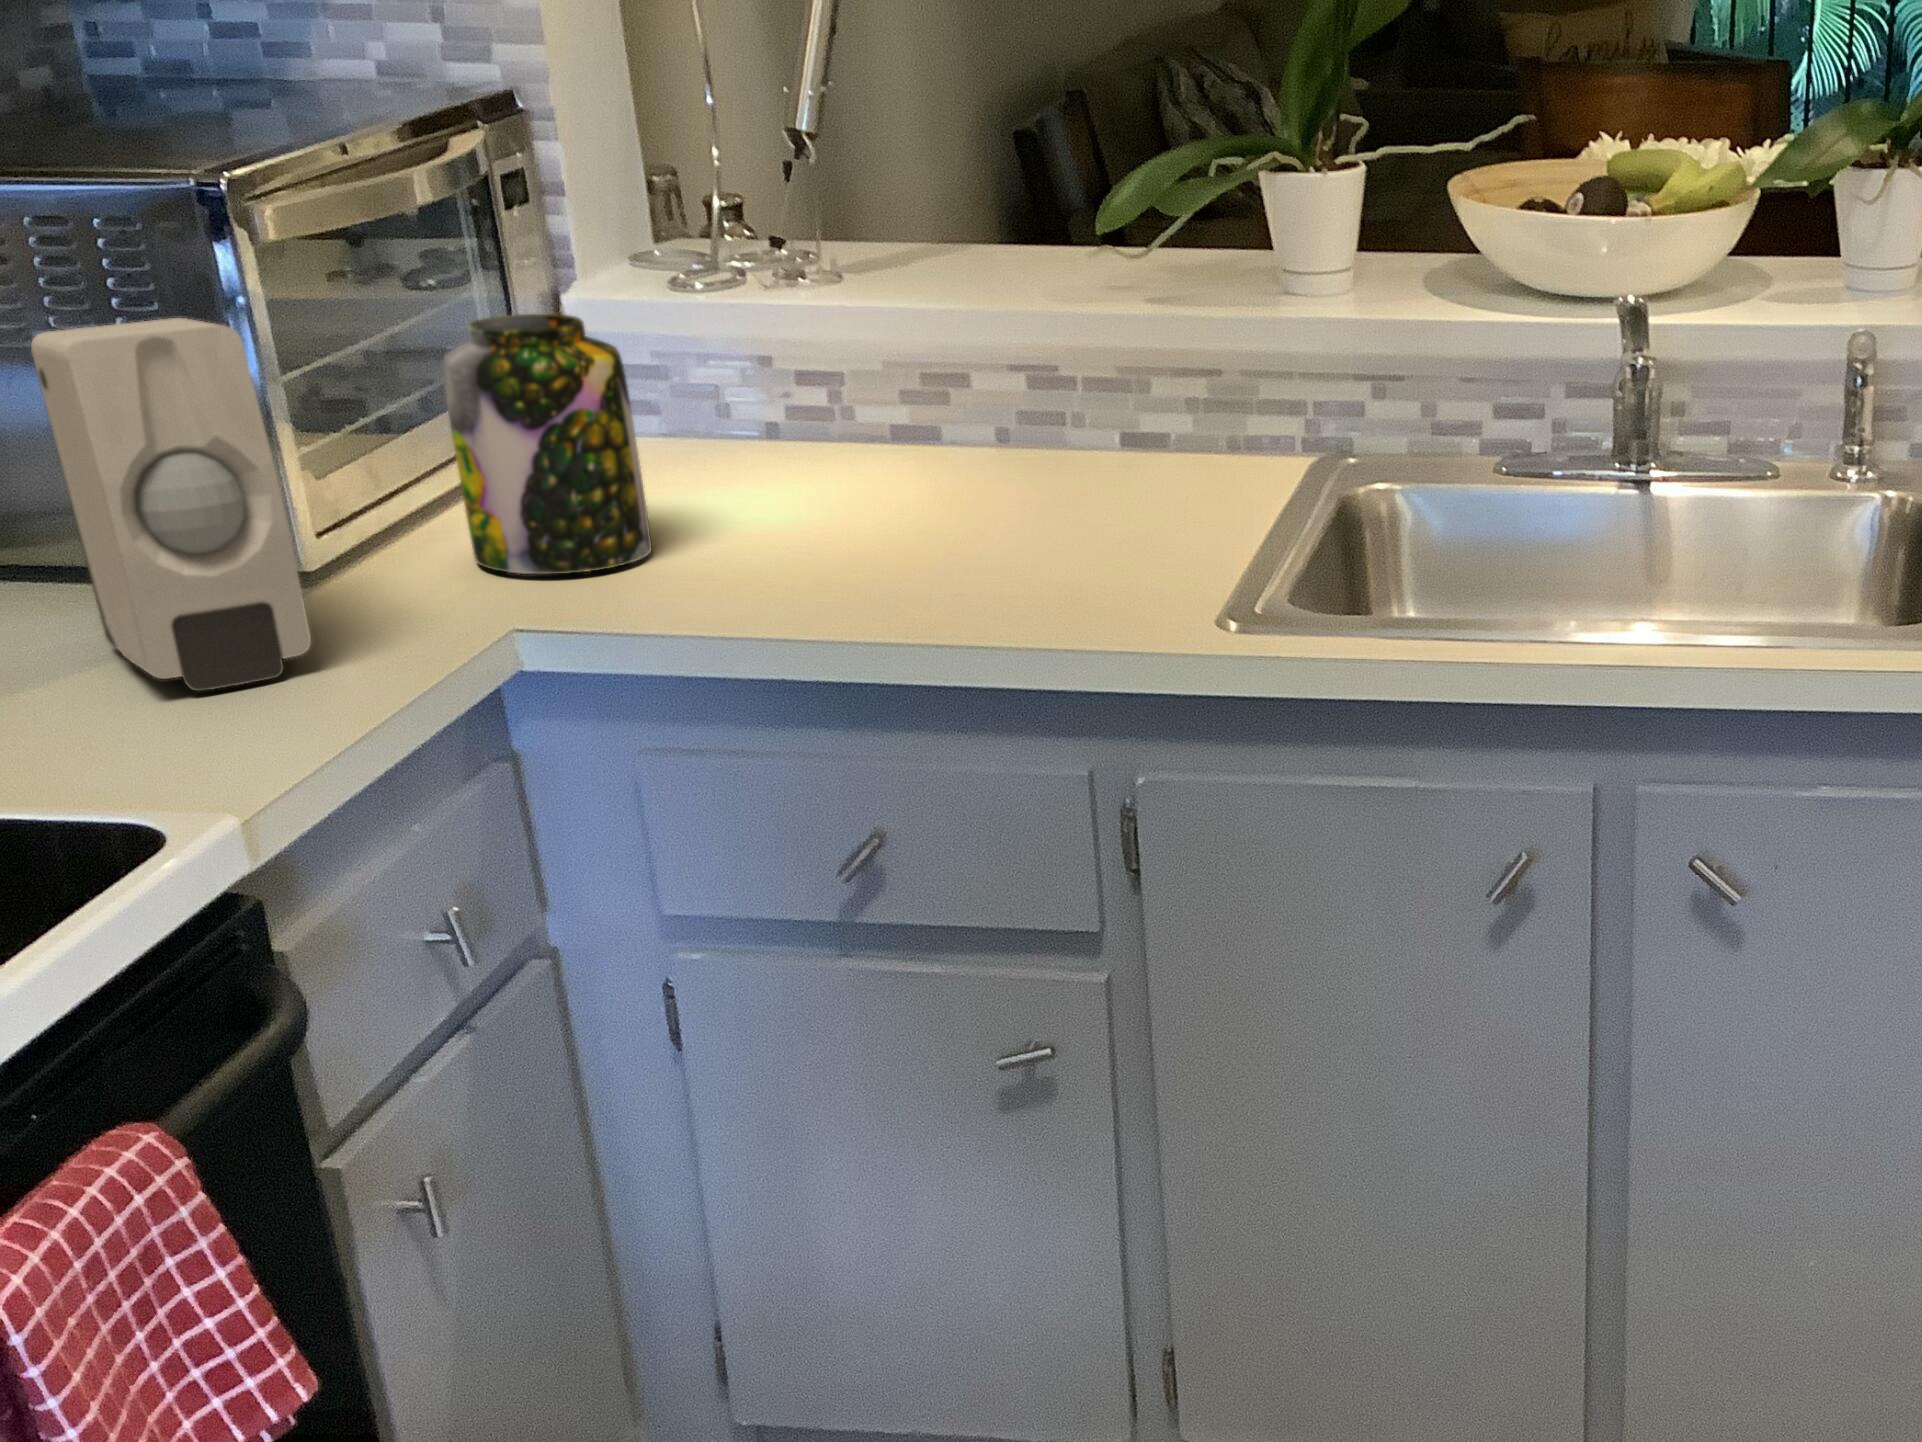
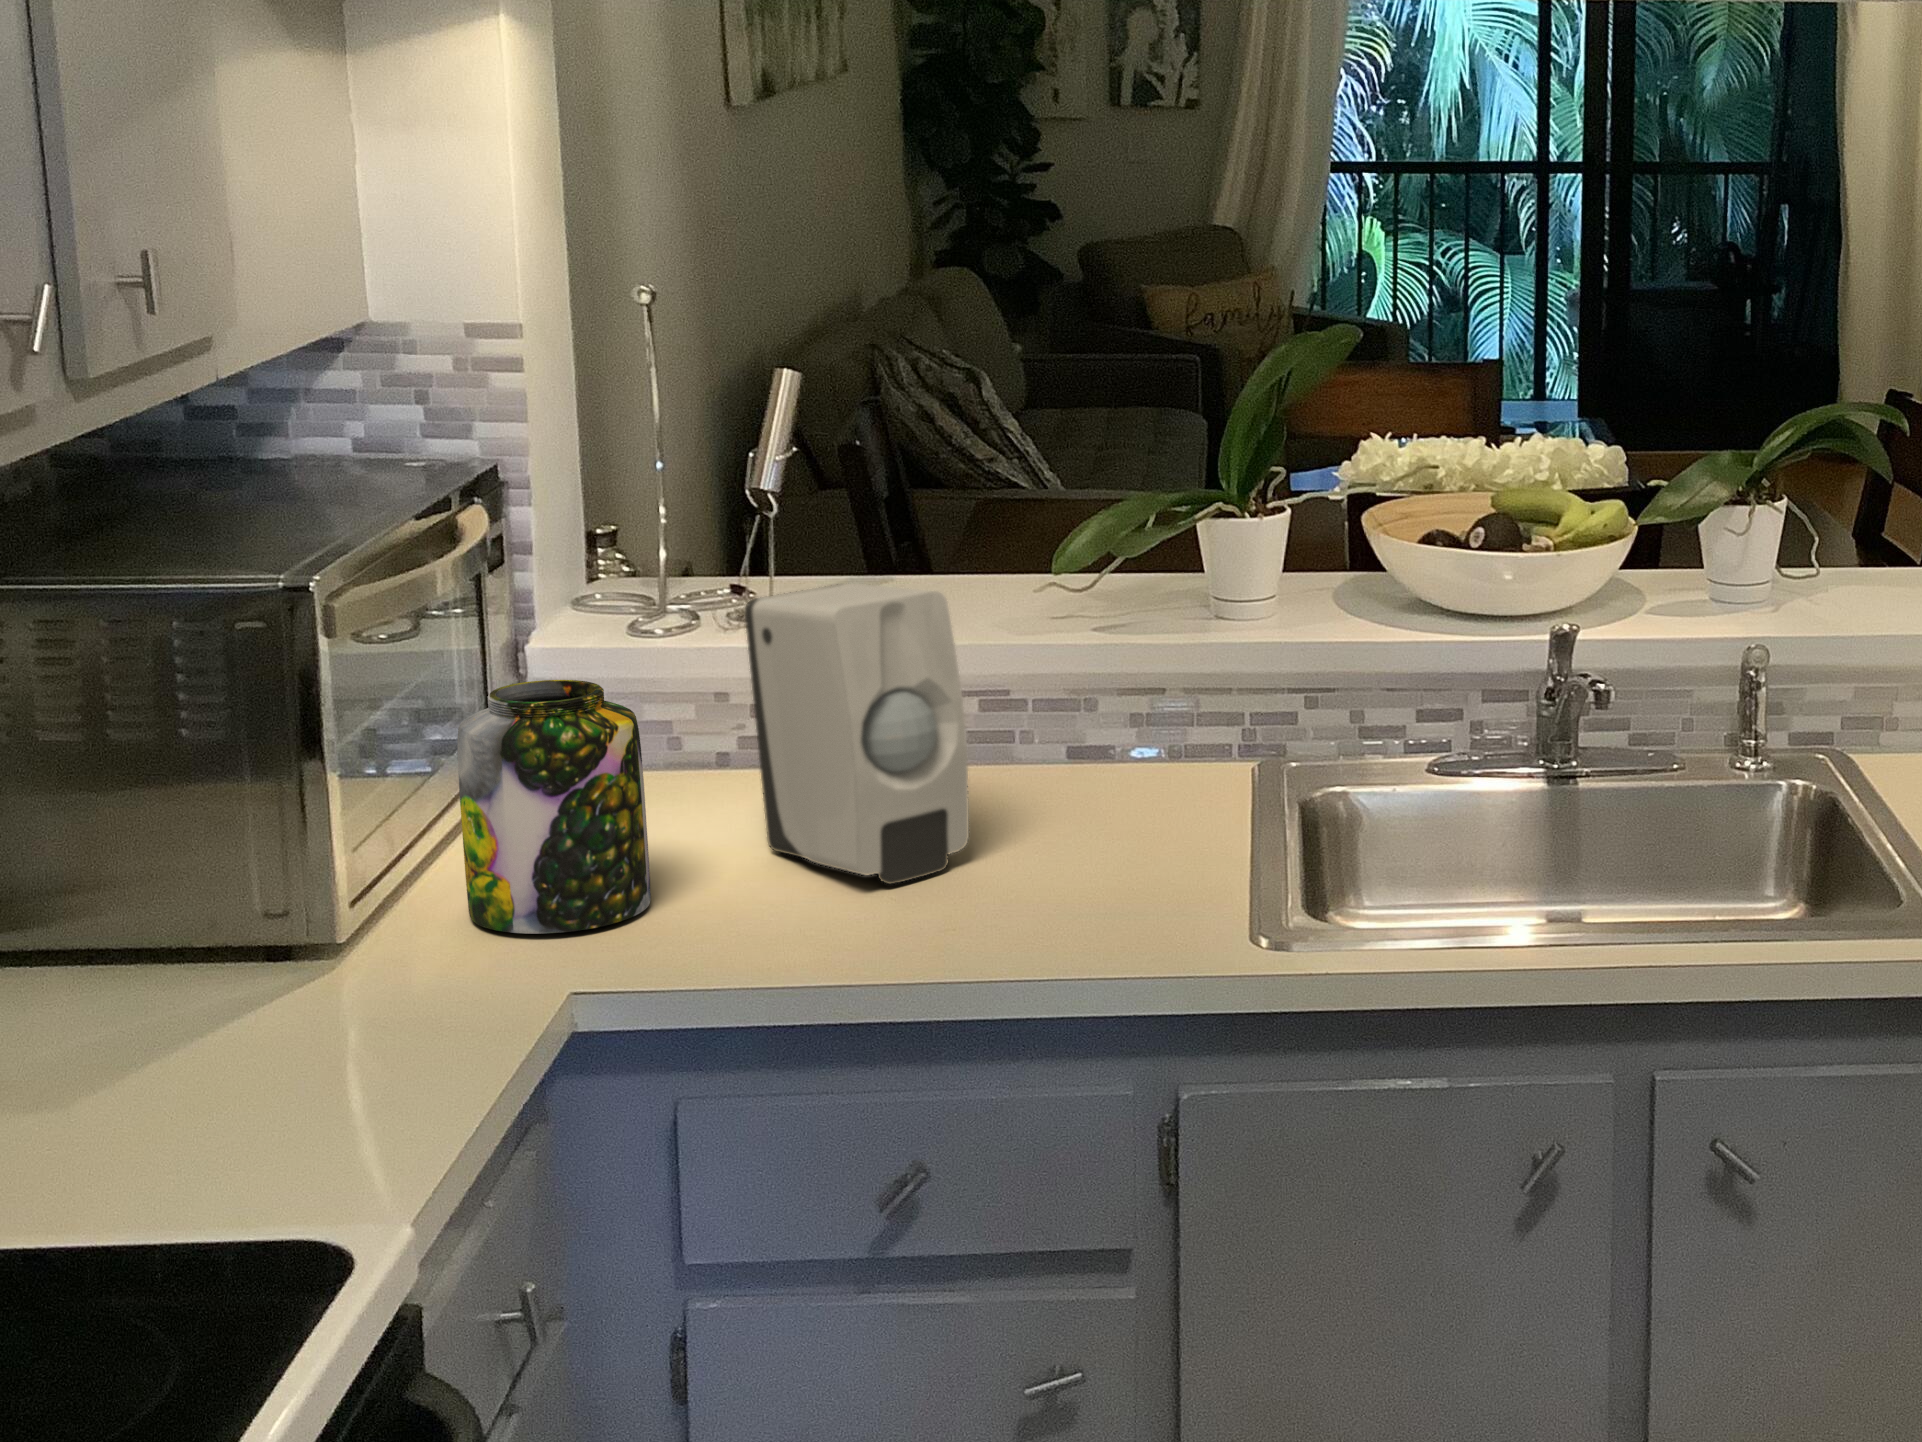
soap dispenser: present [30,318,311,691] -> present [745,584,969,884]

